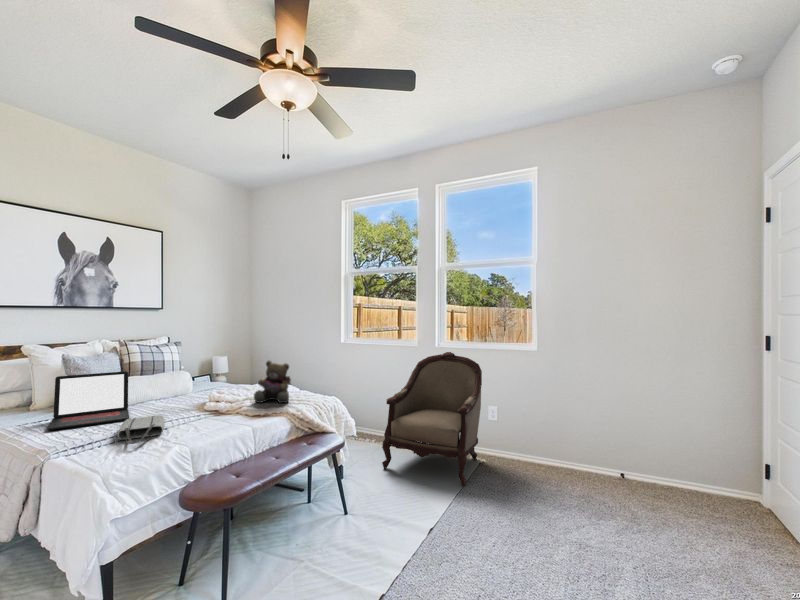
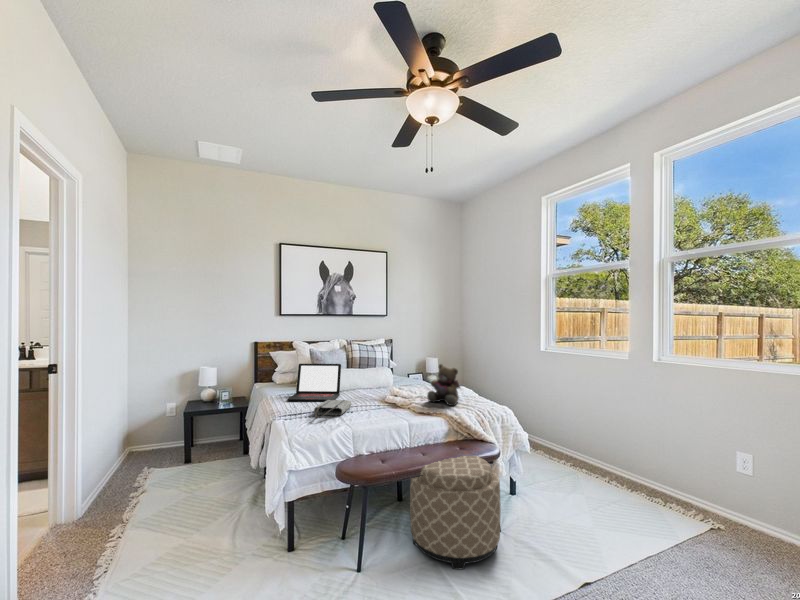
armchair: present [382,352,482,486] -> none [564,371,710,548]
ottoman: none [266,448,358,563] -> present [410,456,501,569]

